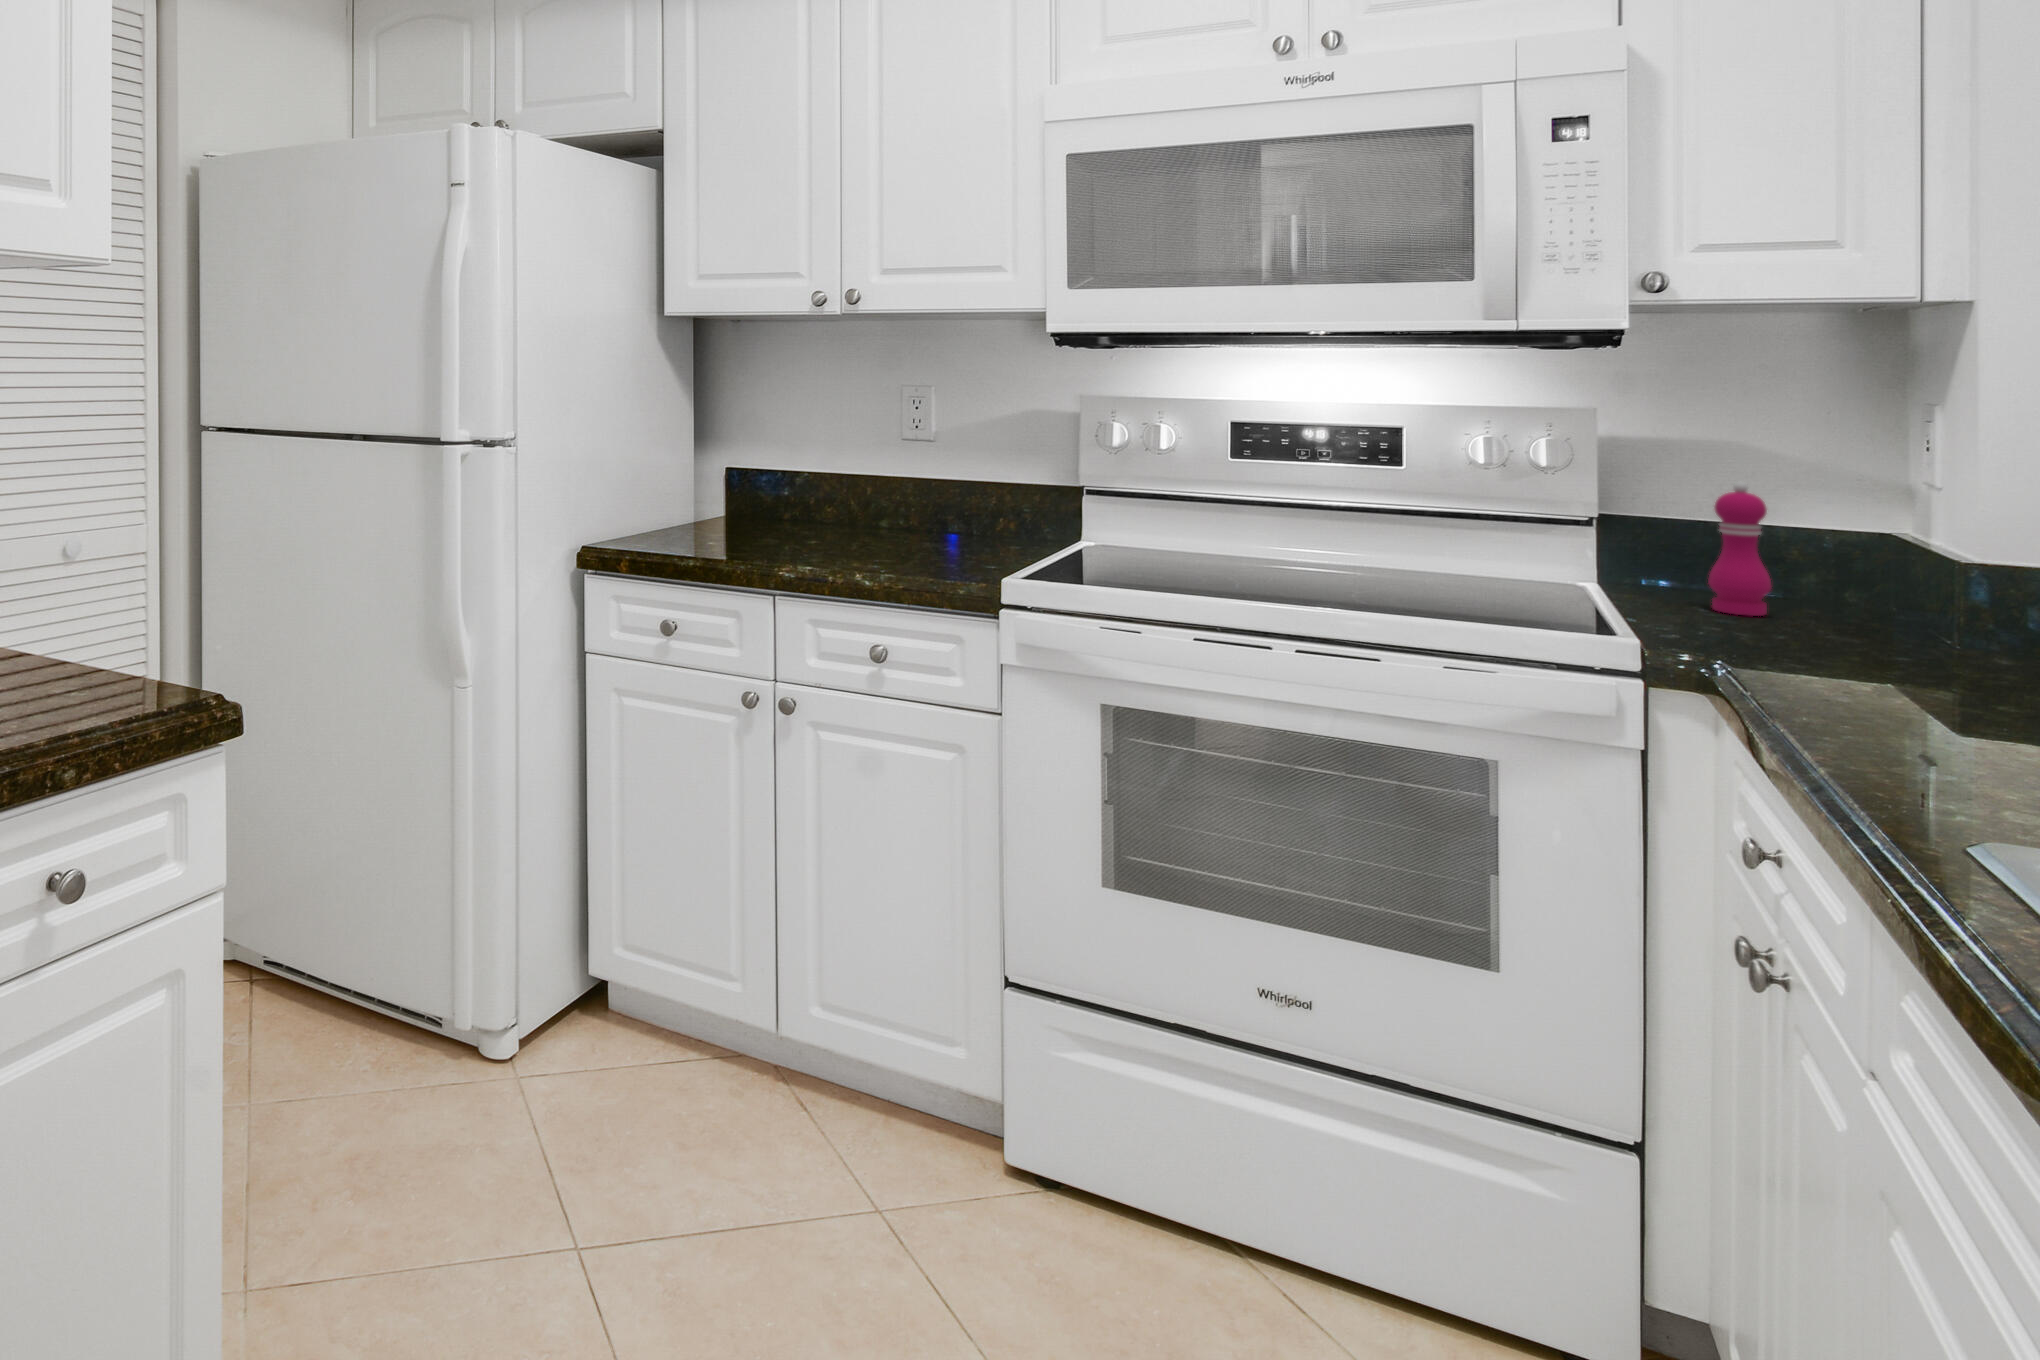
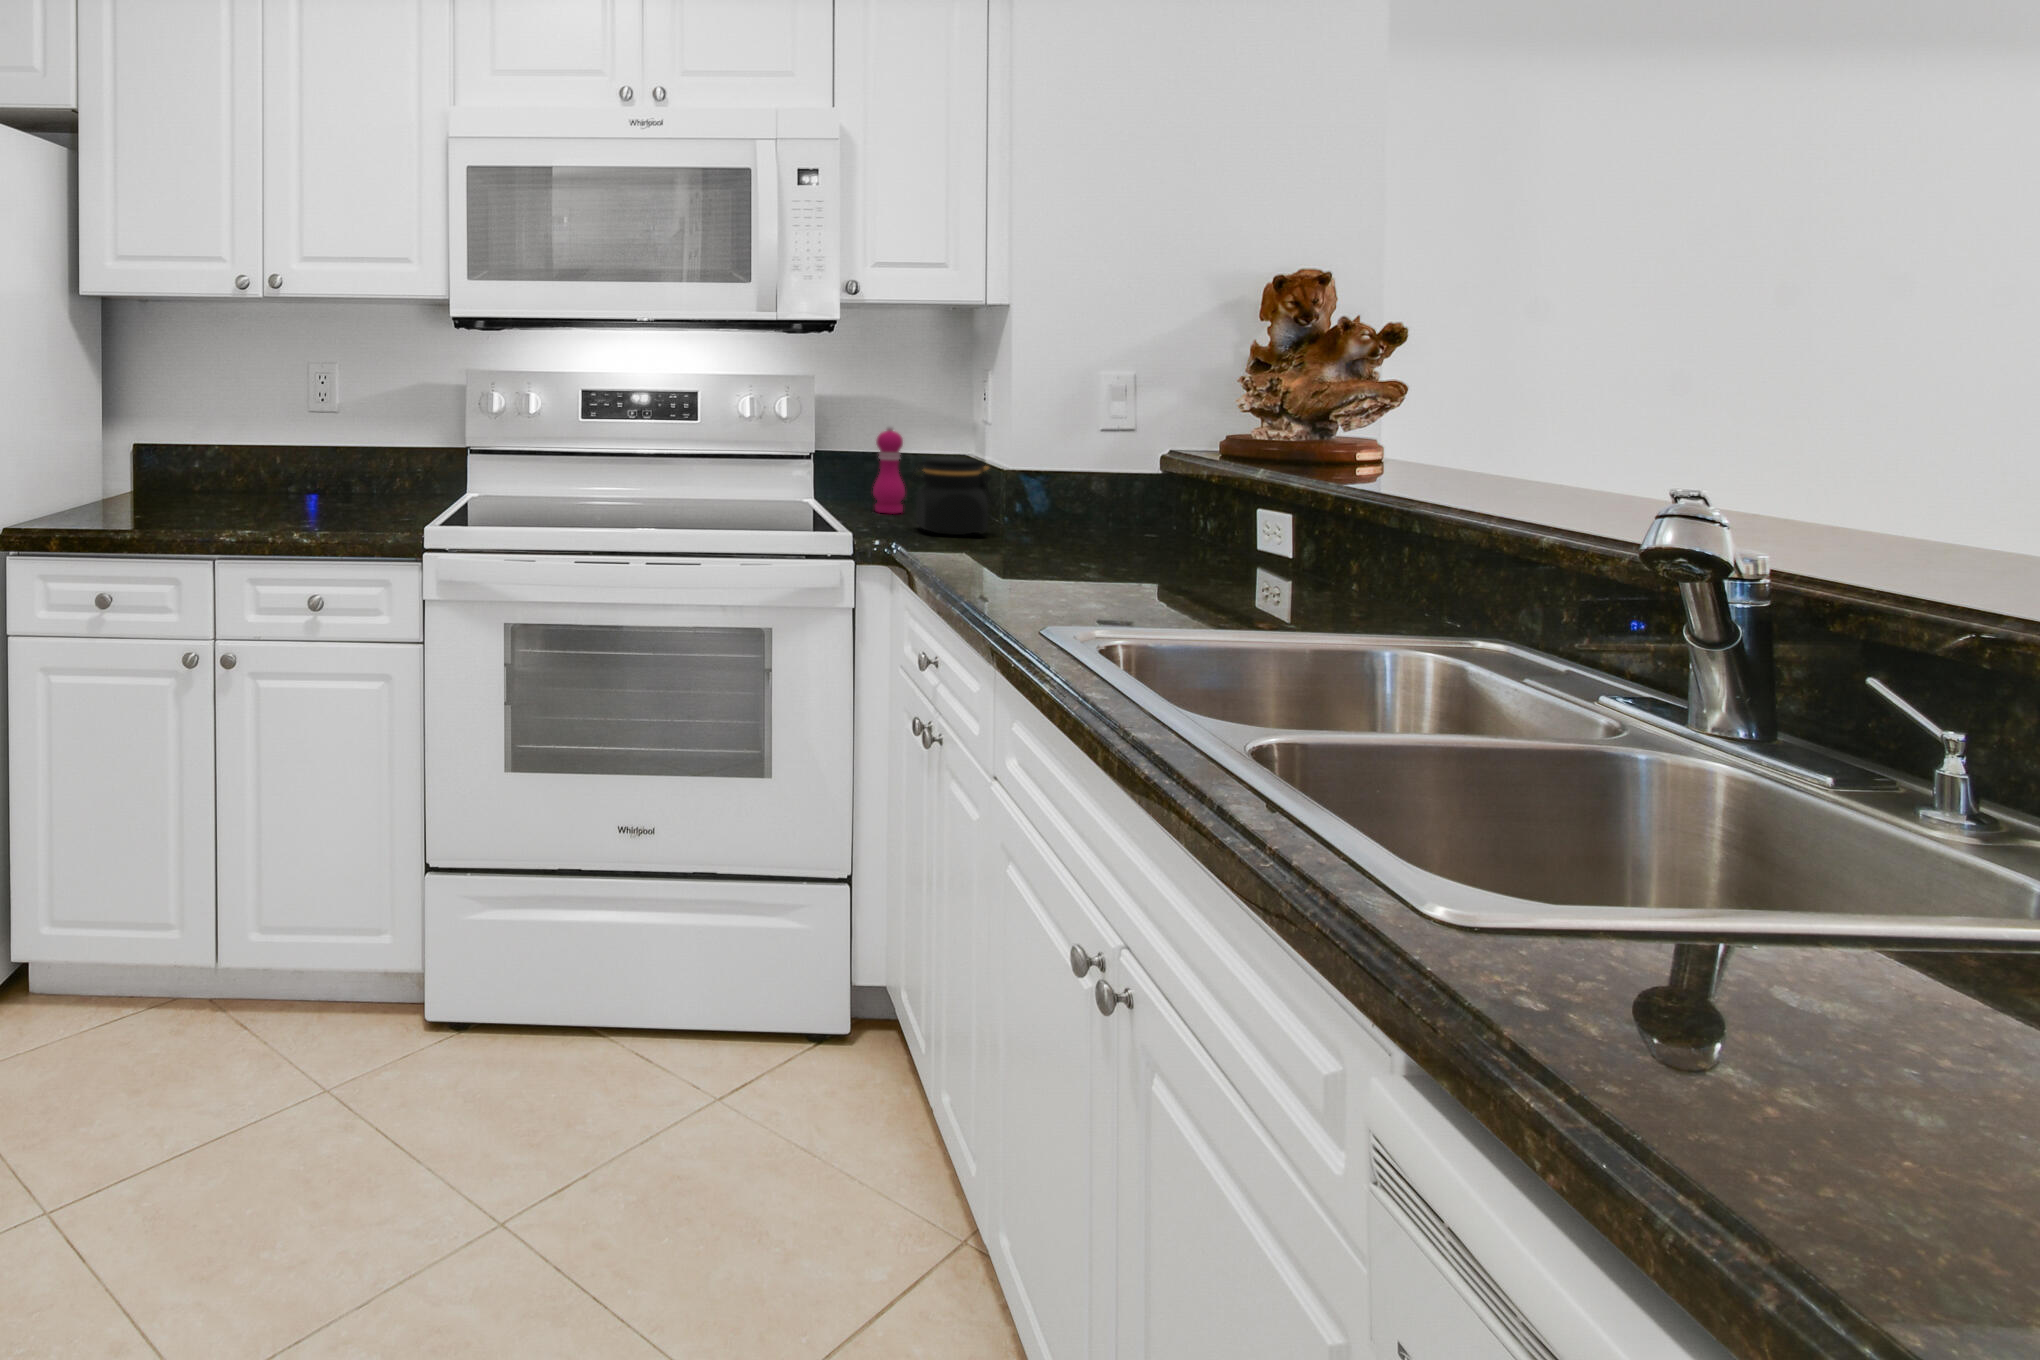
jar: none [1765,537,1942,661] -> present [910,456,993,535]

